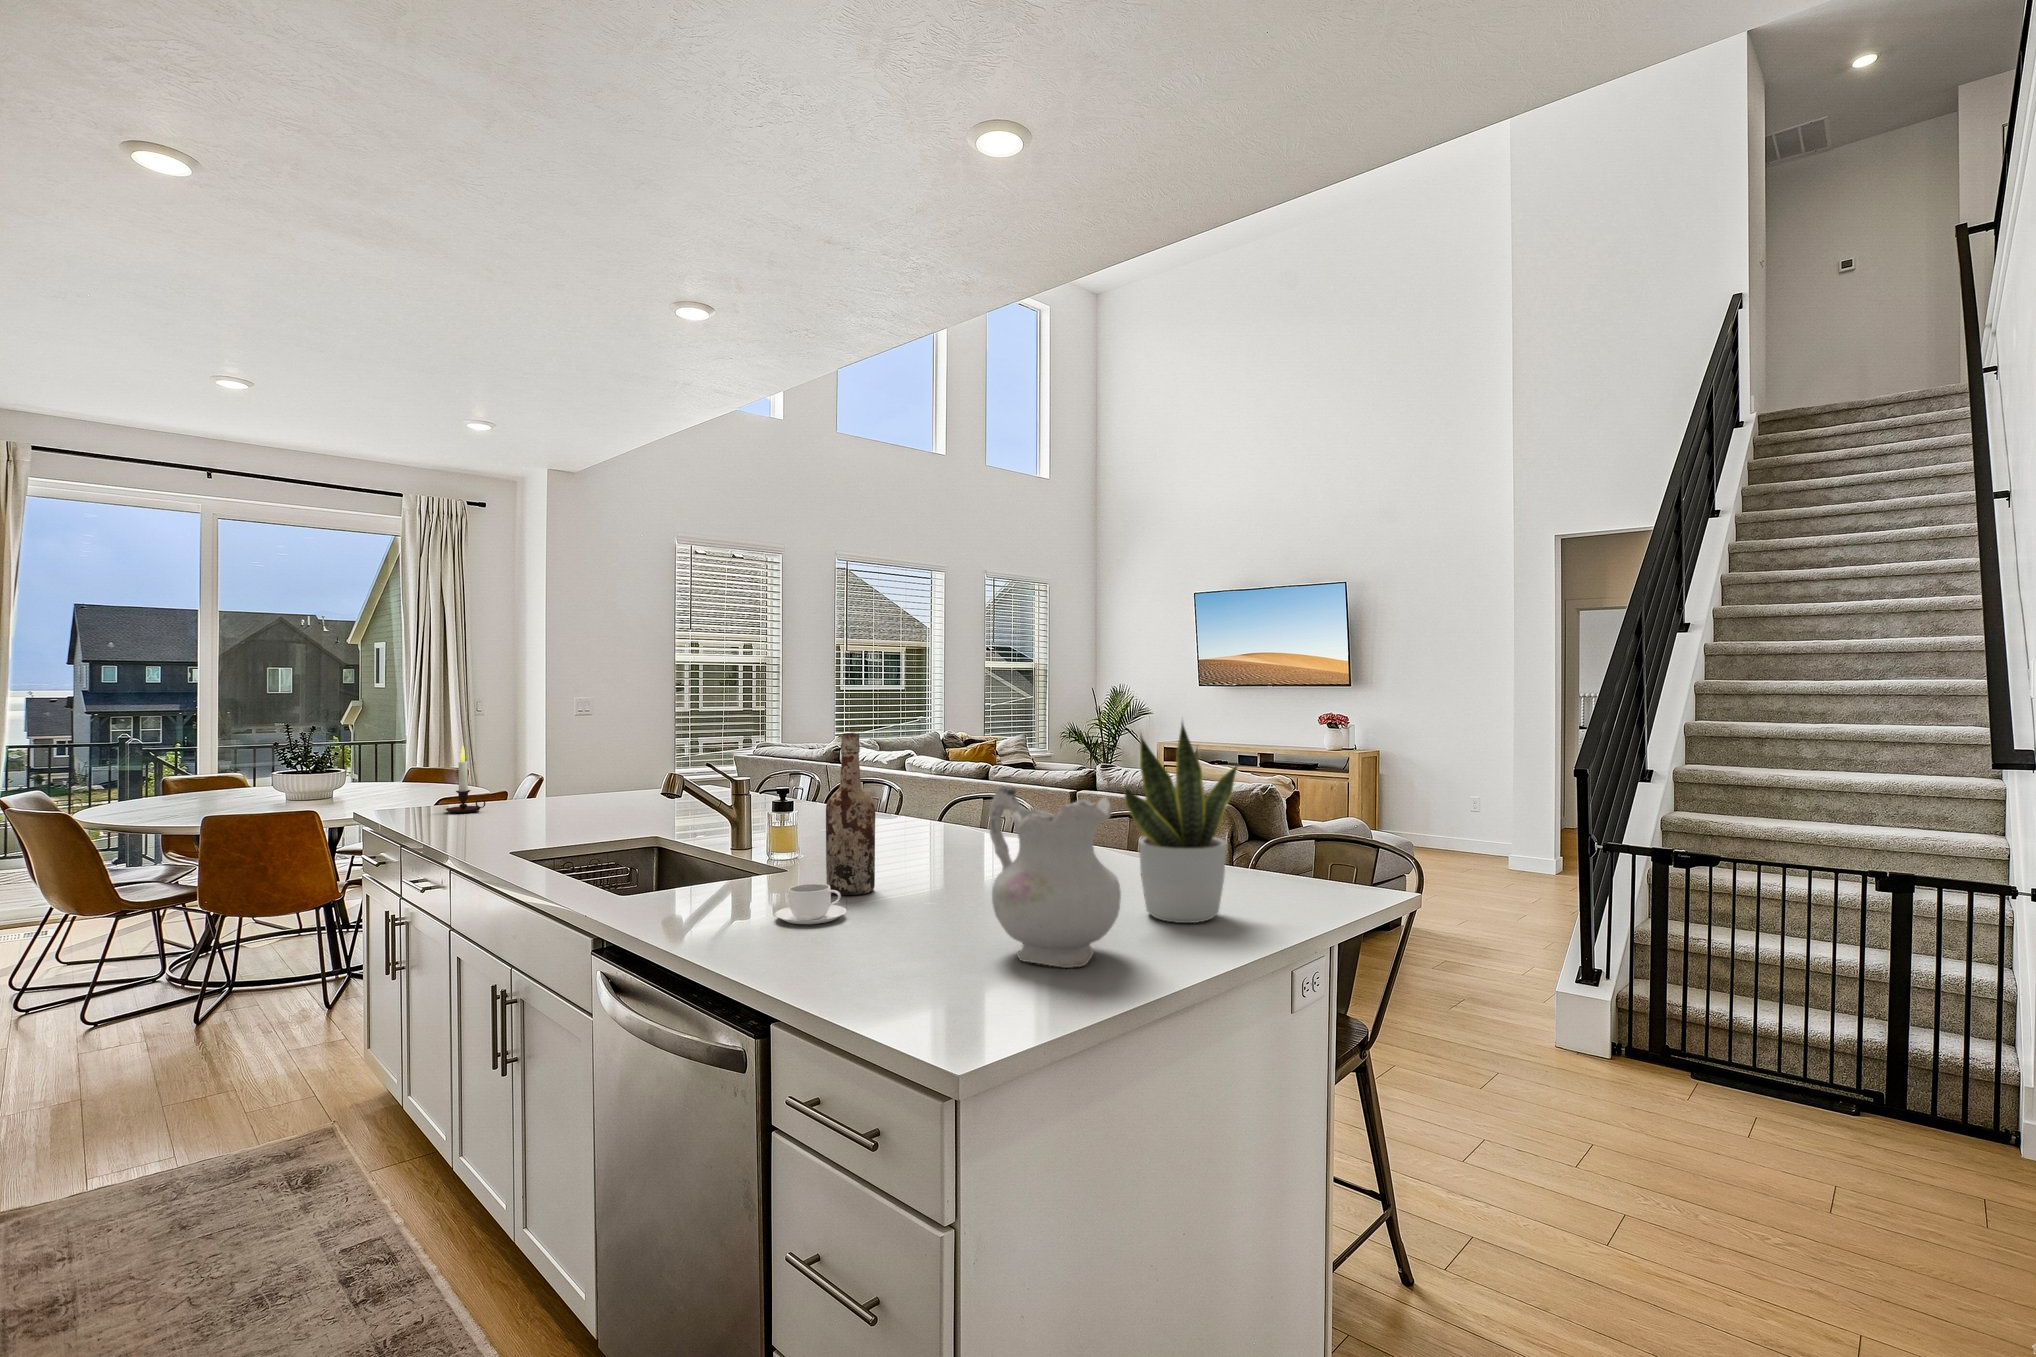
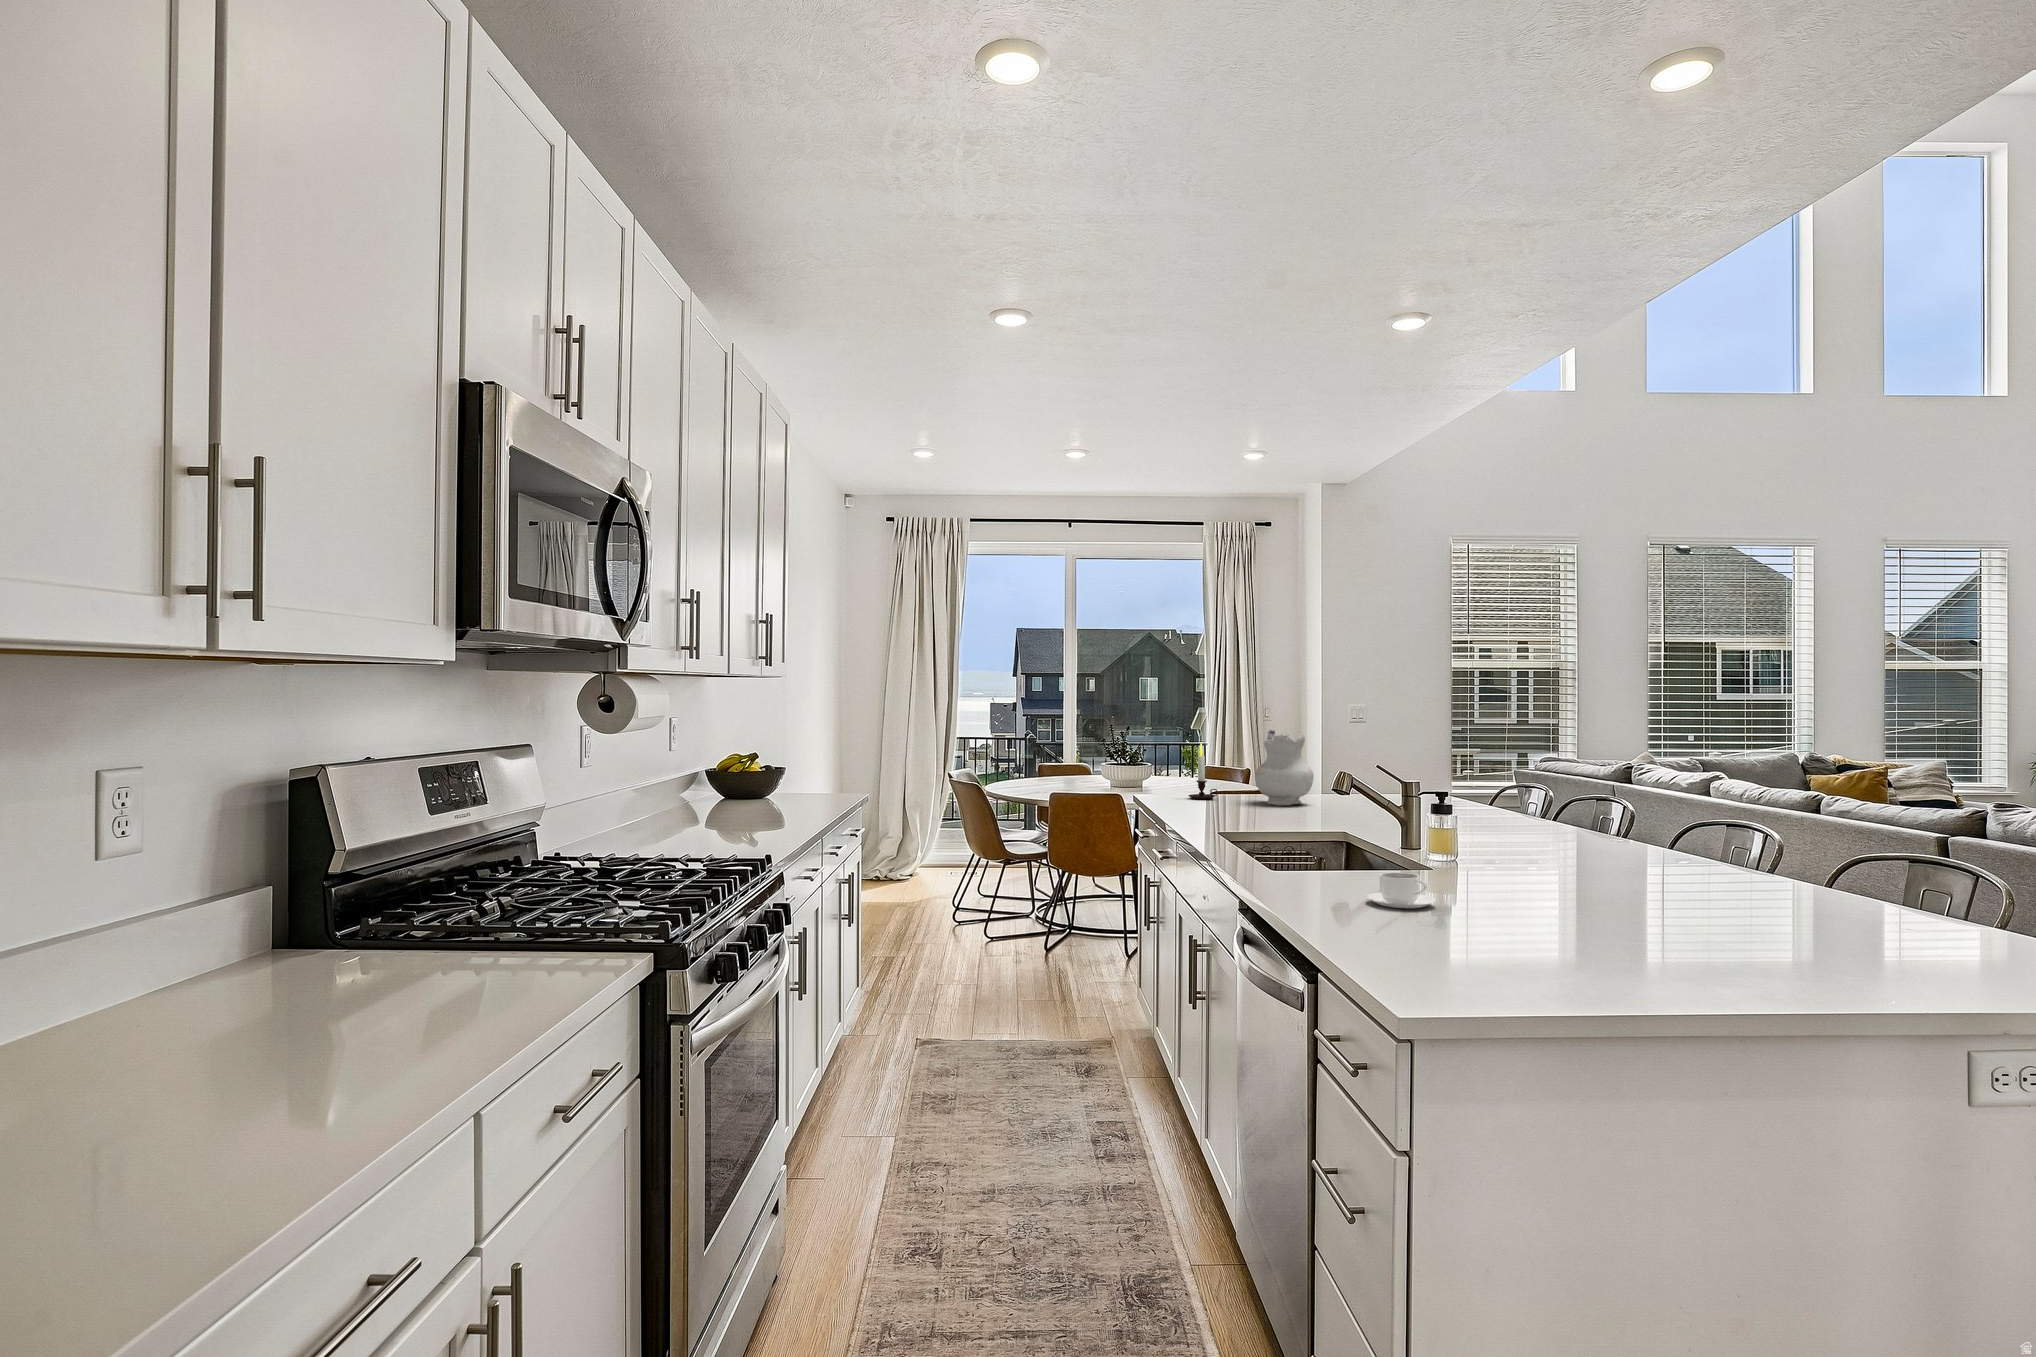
potted plant: present [1124,723,1237,923] -> none [1735,724,1940,972]
wine bottle: present [826,733,875,895] -> none [1438,736,1490,894]
ceramic pitcher: present [989,786,1121,968] -> present [1255,730,1314,806]

